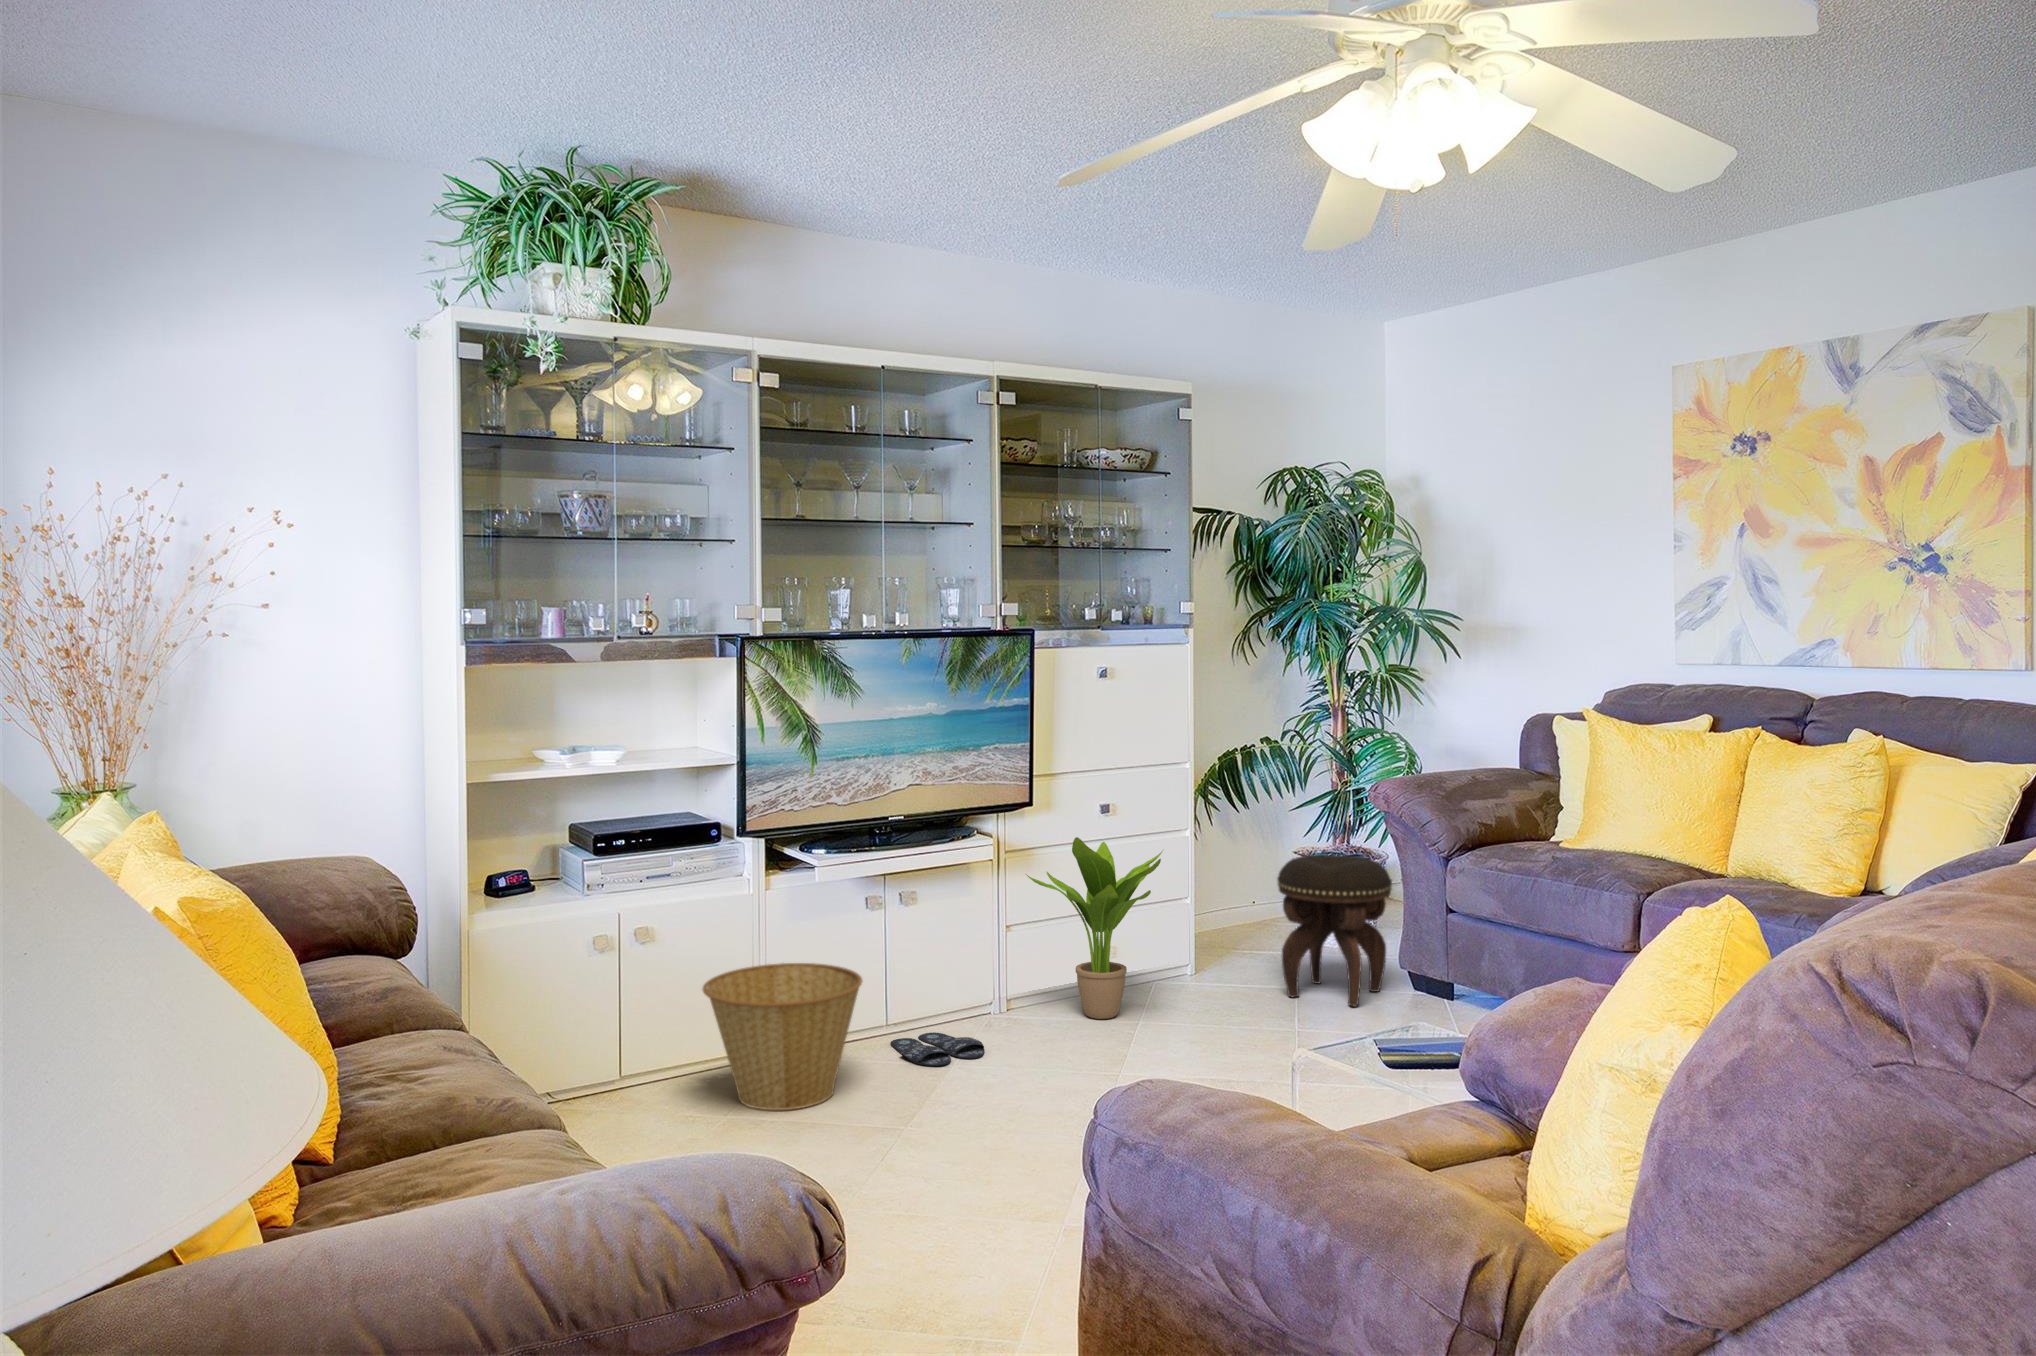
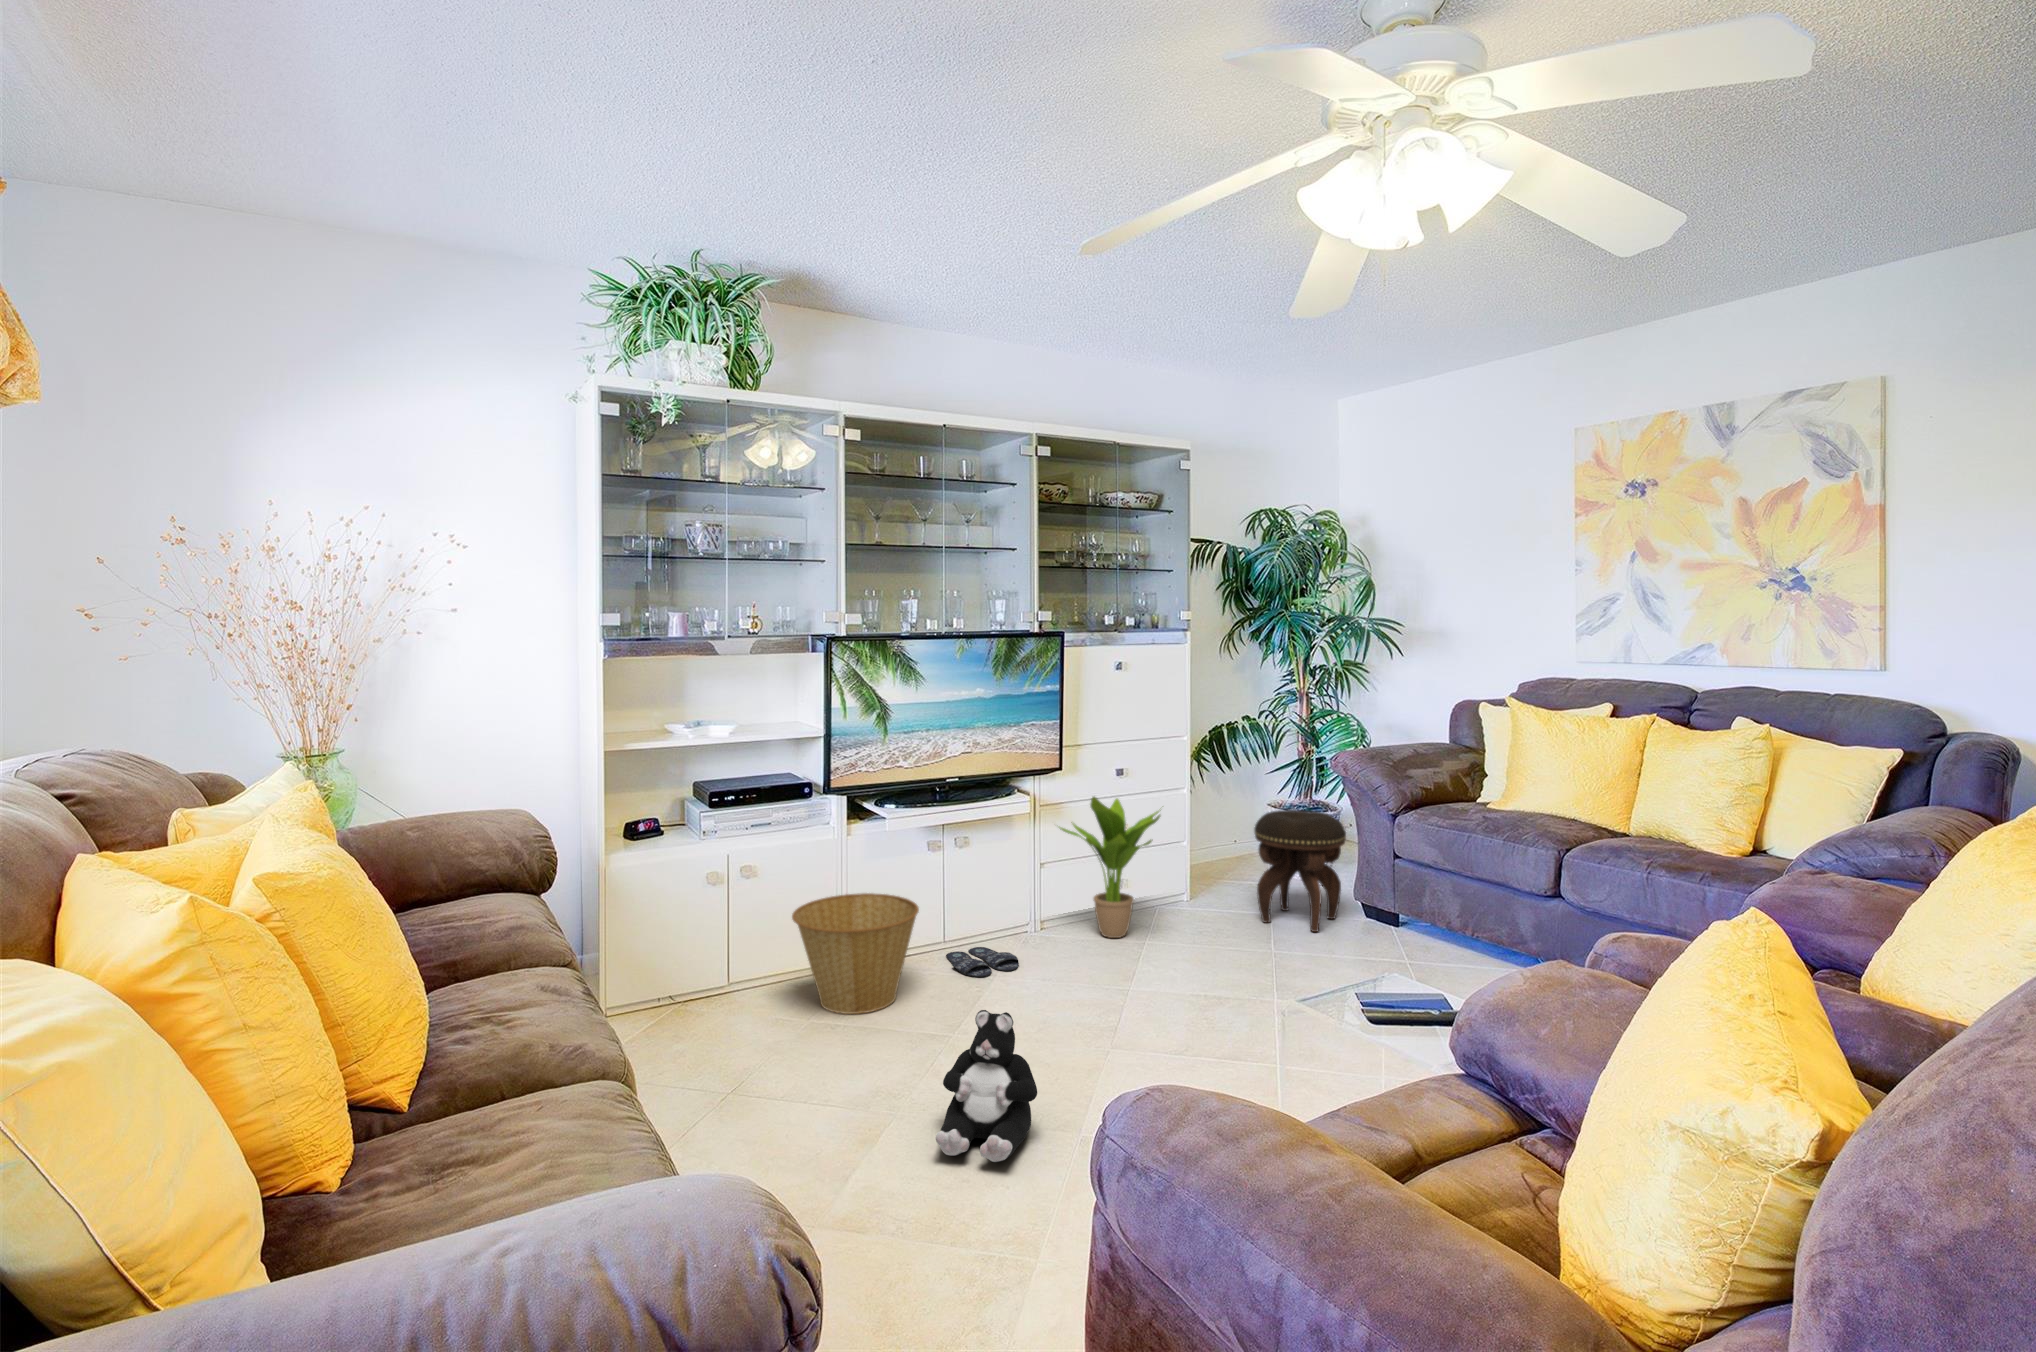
plush toy: none [909,1083,1027,1255] -> present [936,1010,1037,1162]

